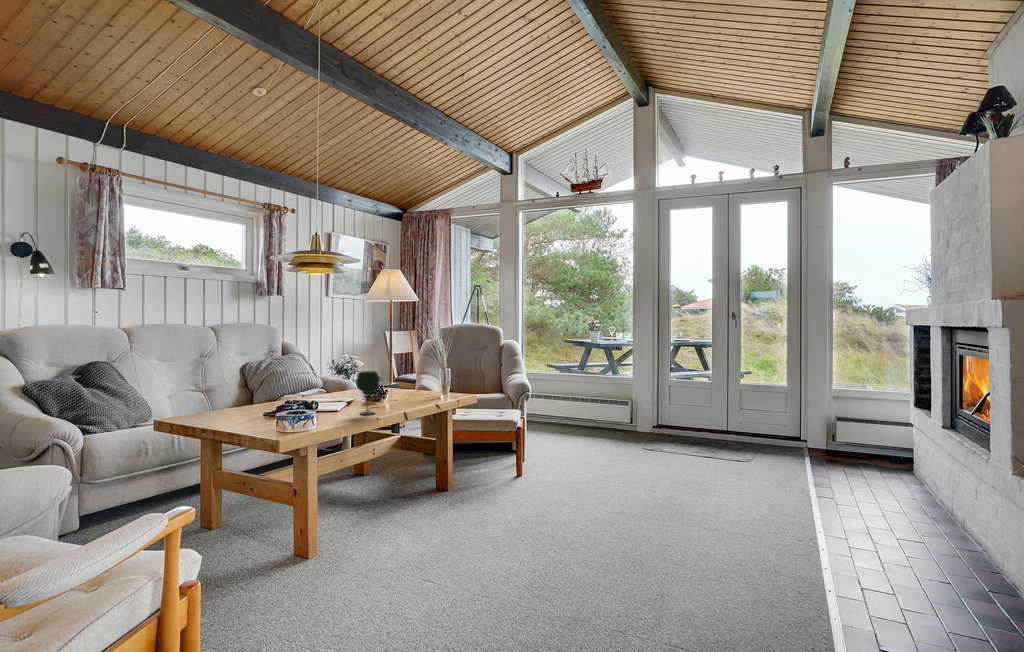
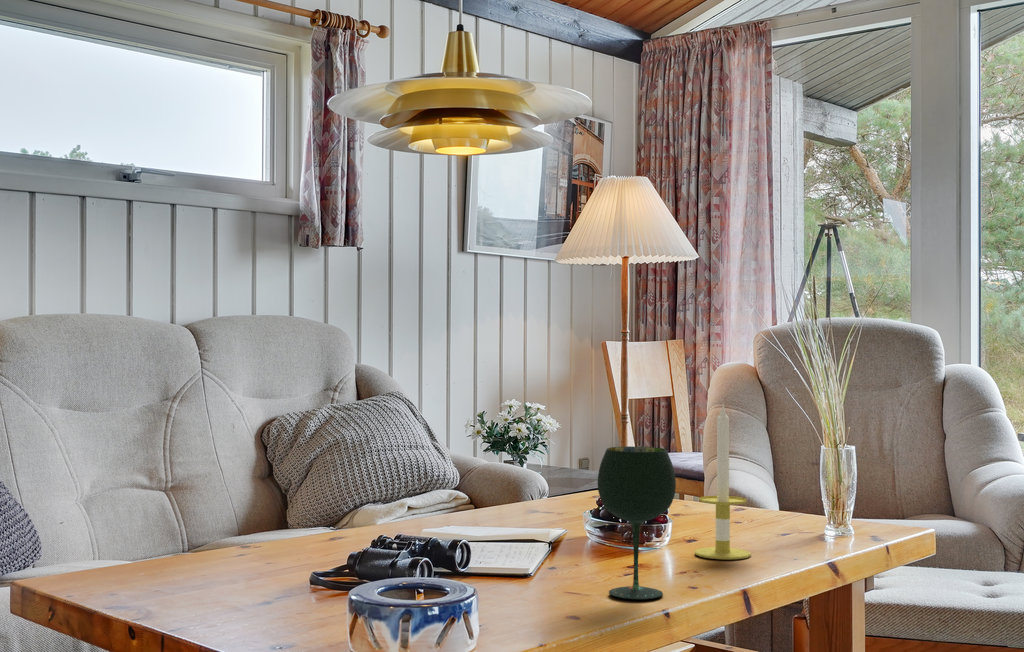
candle: none [392,358,409,404] -> present [695,406,751,560]

